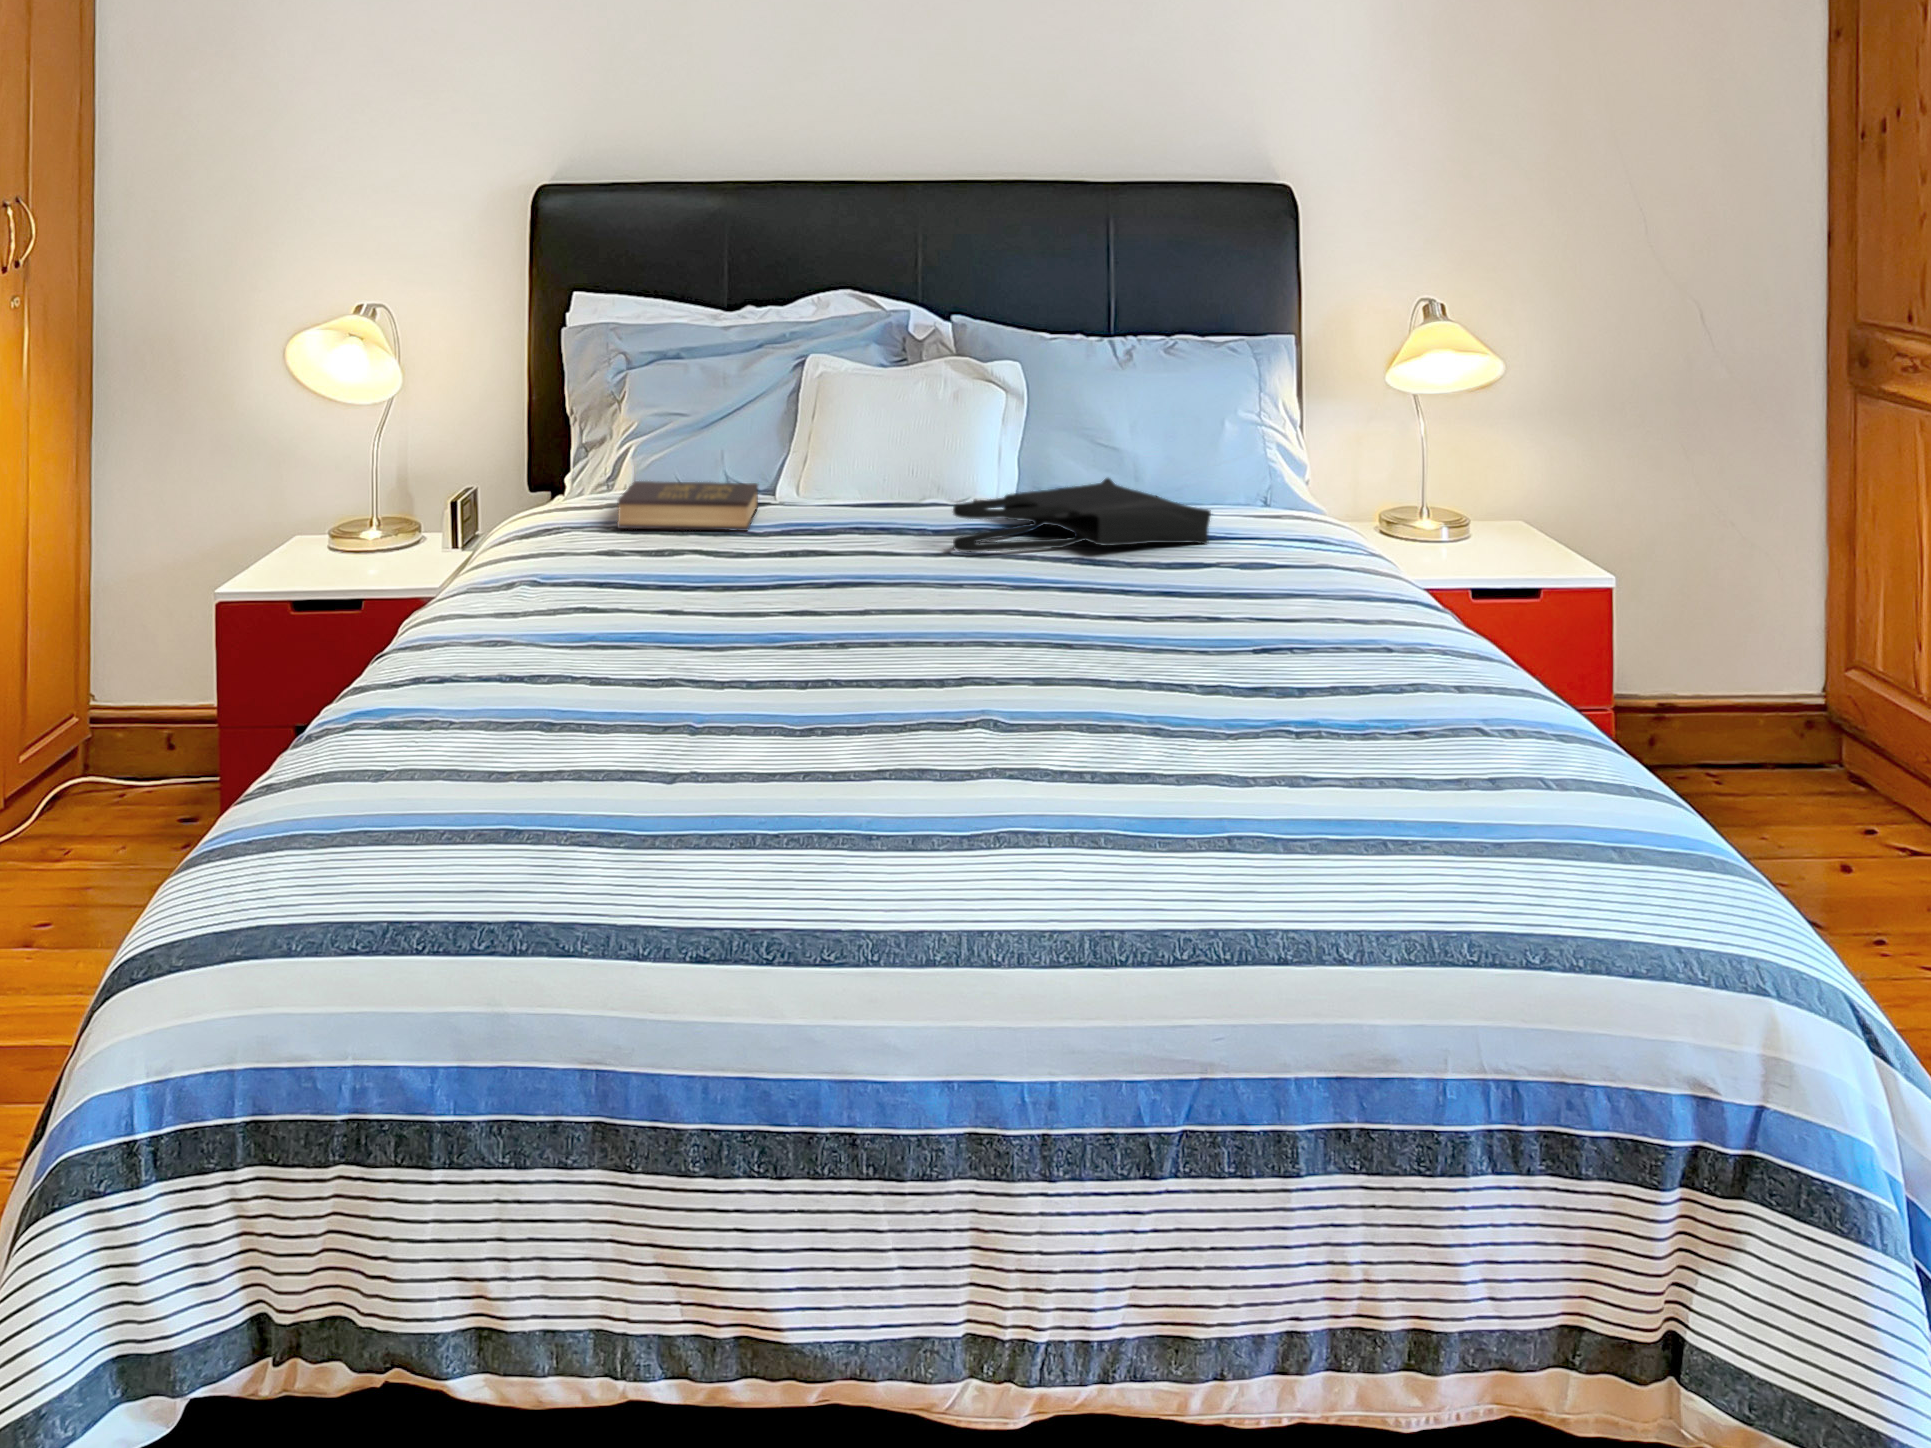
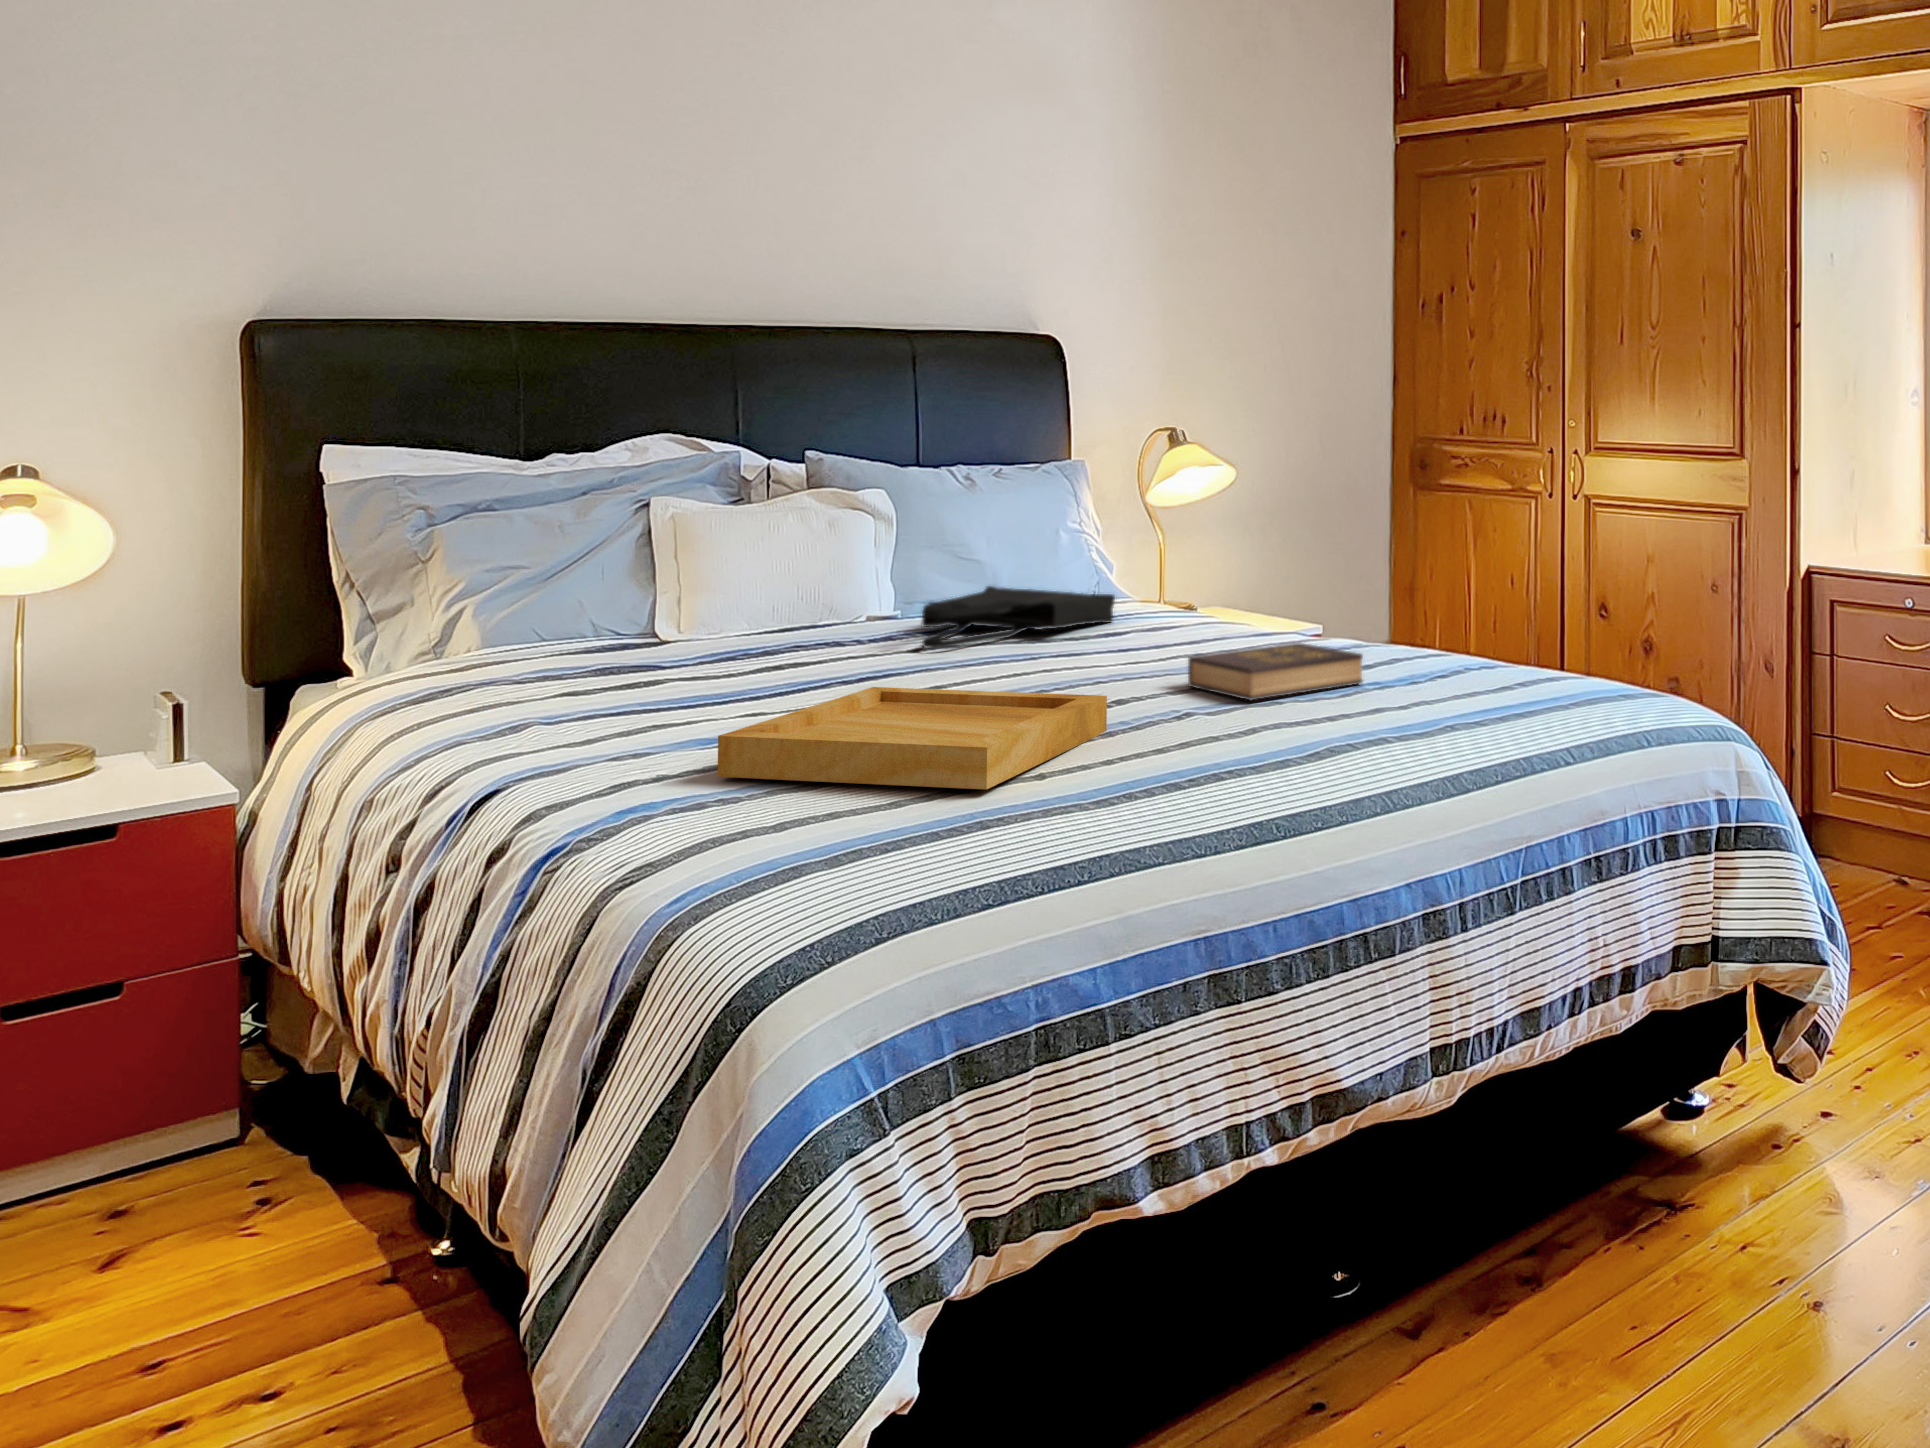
hardback book: present [617,481,758,531] -> present [1188,643,1363,700]
tray: none [484,602,894,773] -> present [718,687,1107,789]

